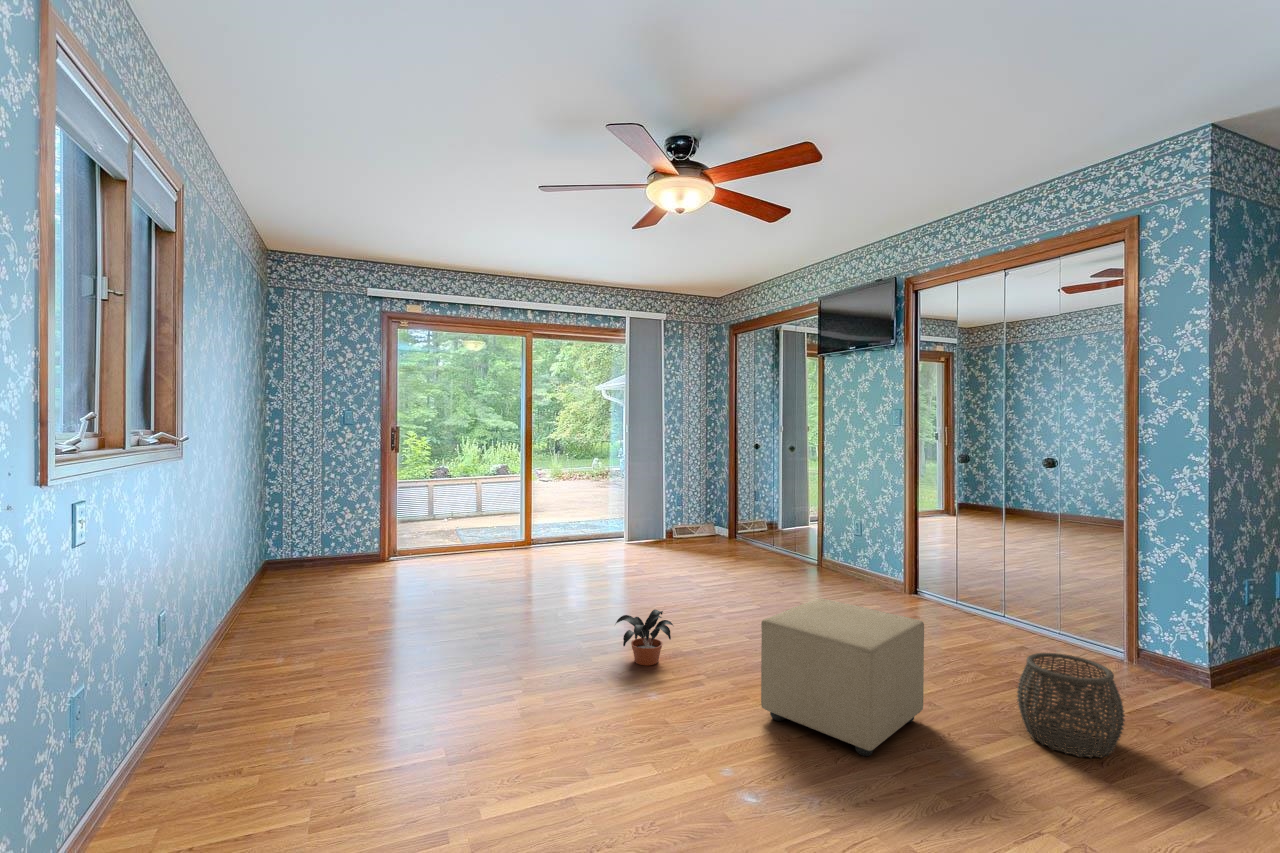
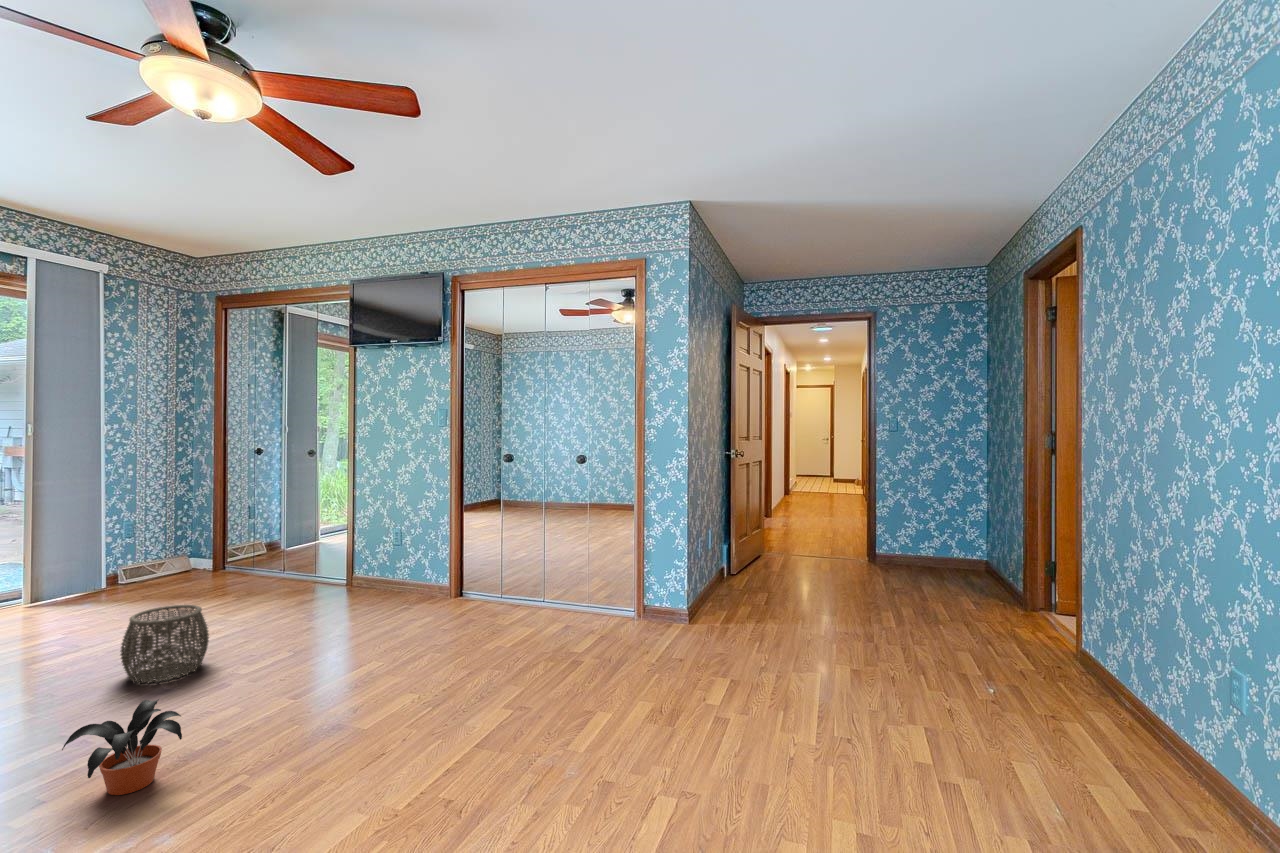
ottoman: present [761,599,924,756] -> none [349,626,524,795]
woven basket: present [1017,653,1125,758] -> present [120,605,209,683]

